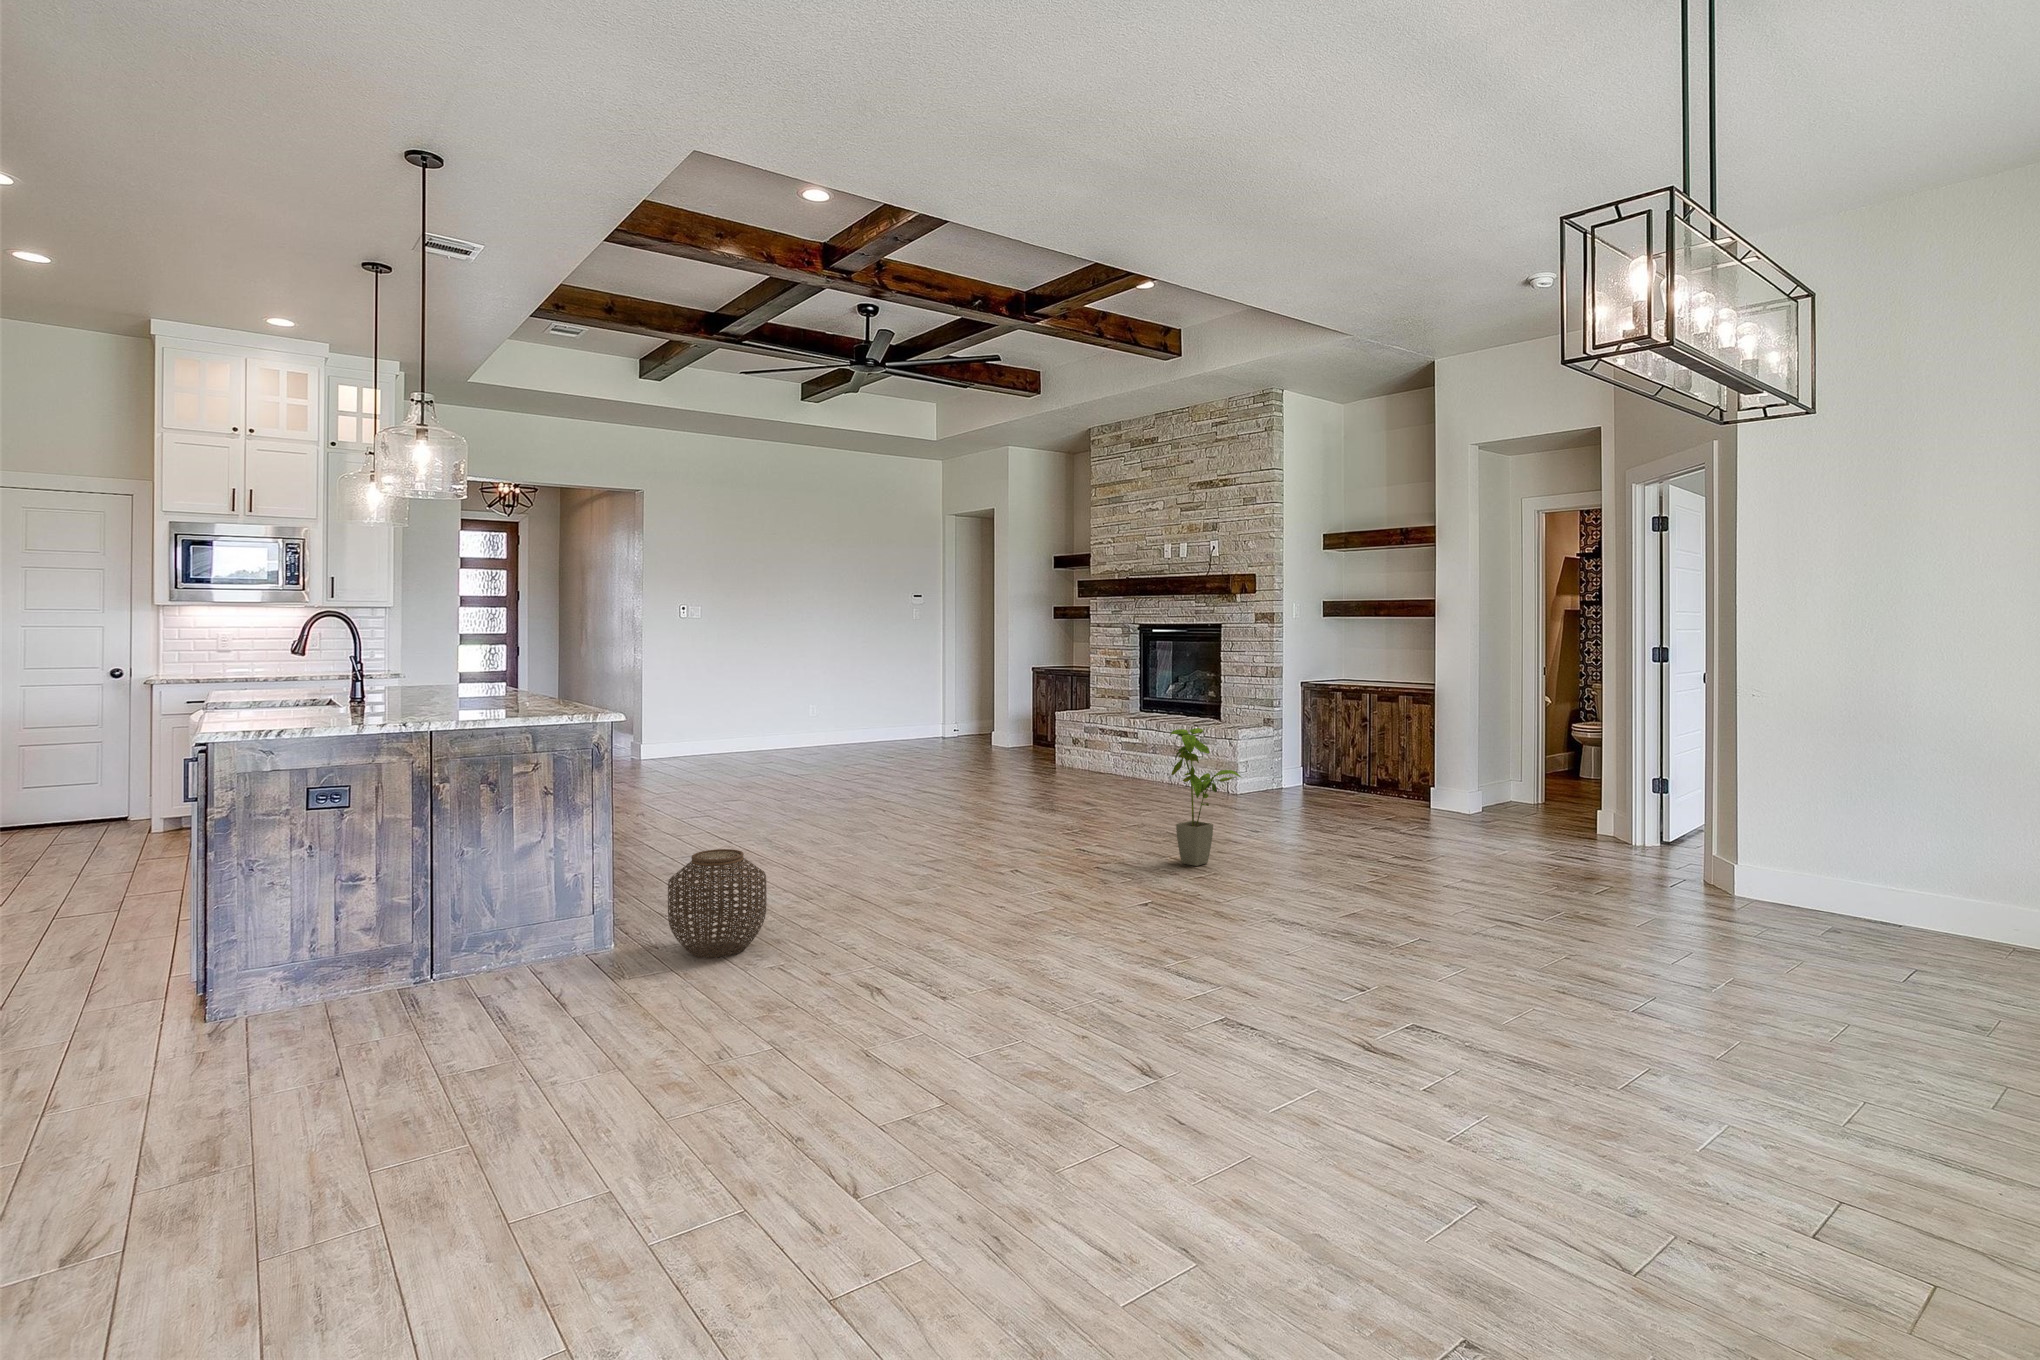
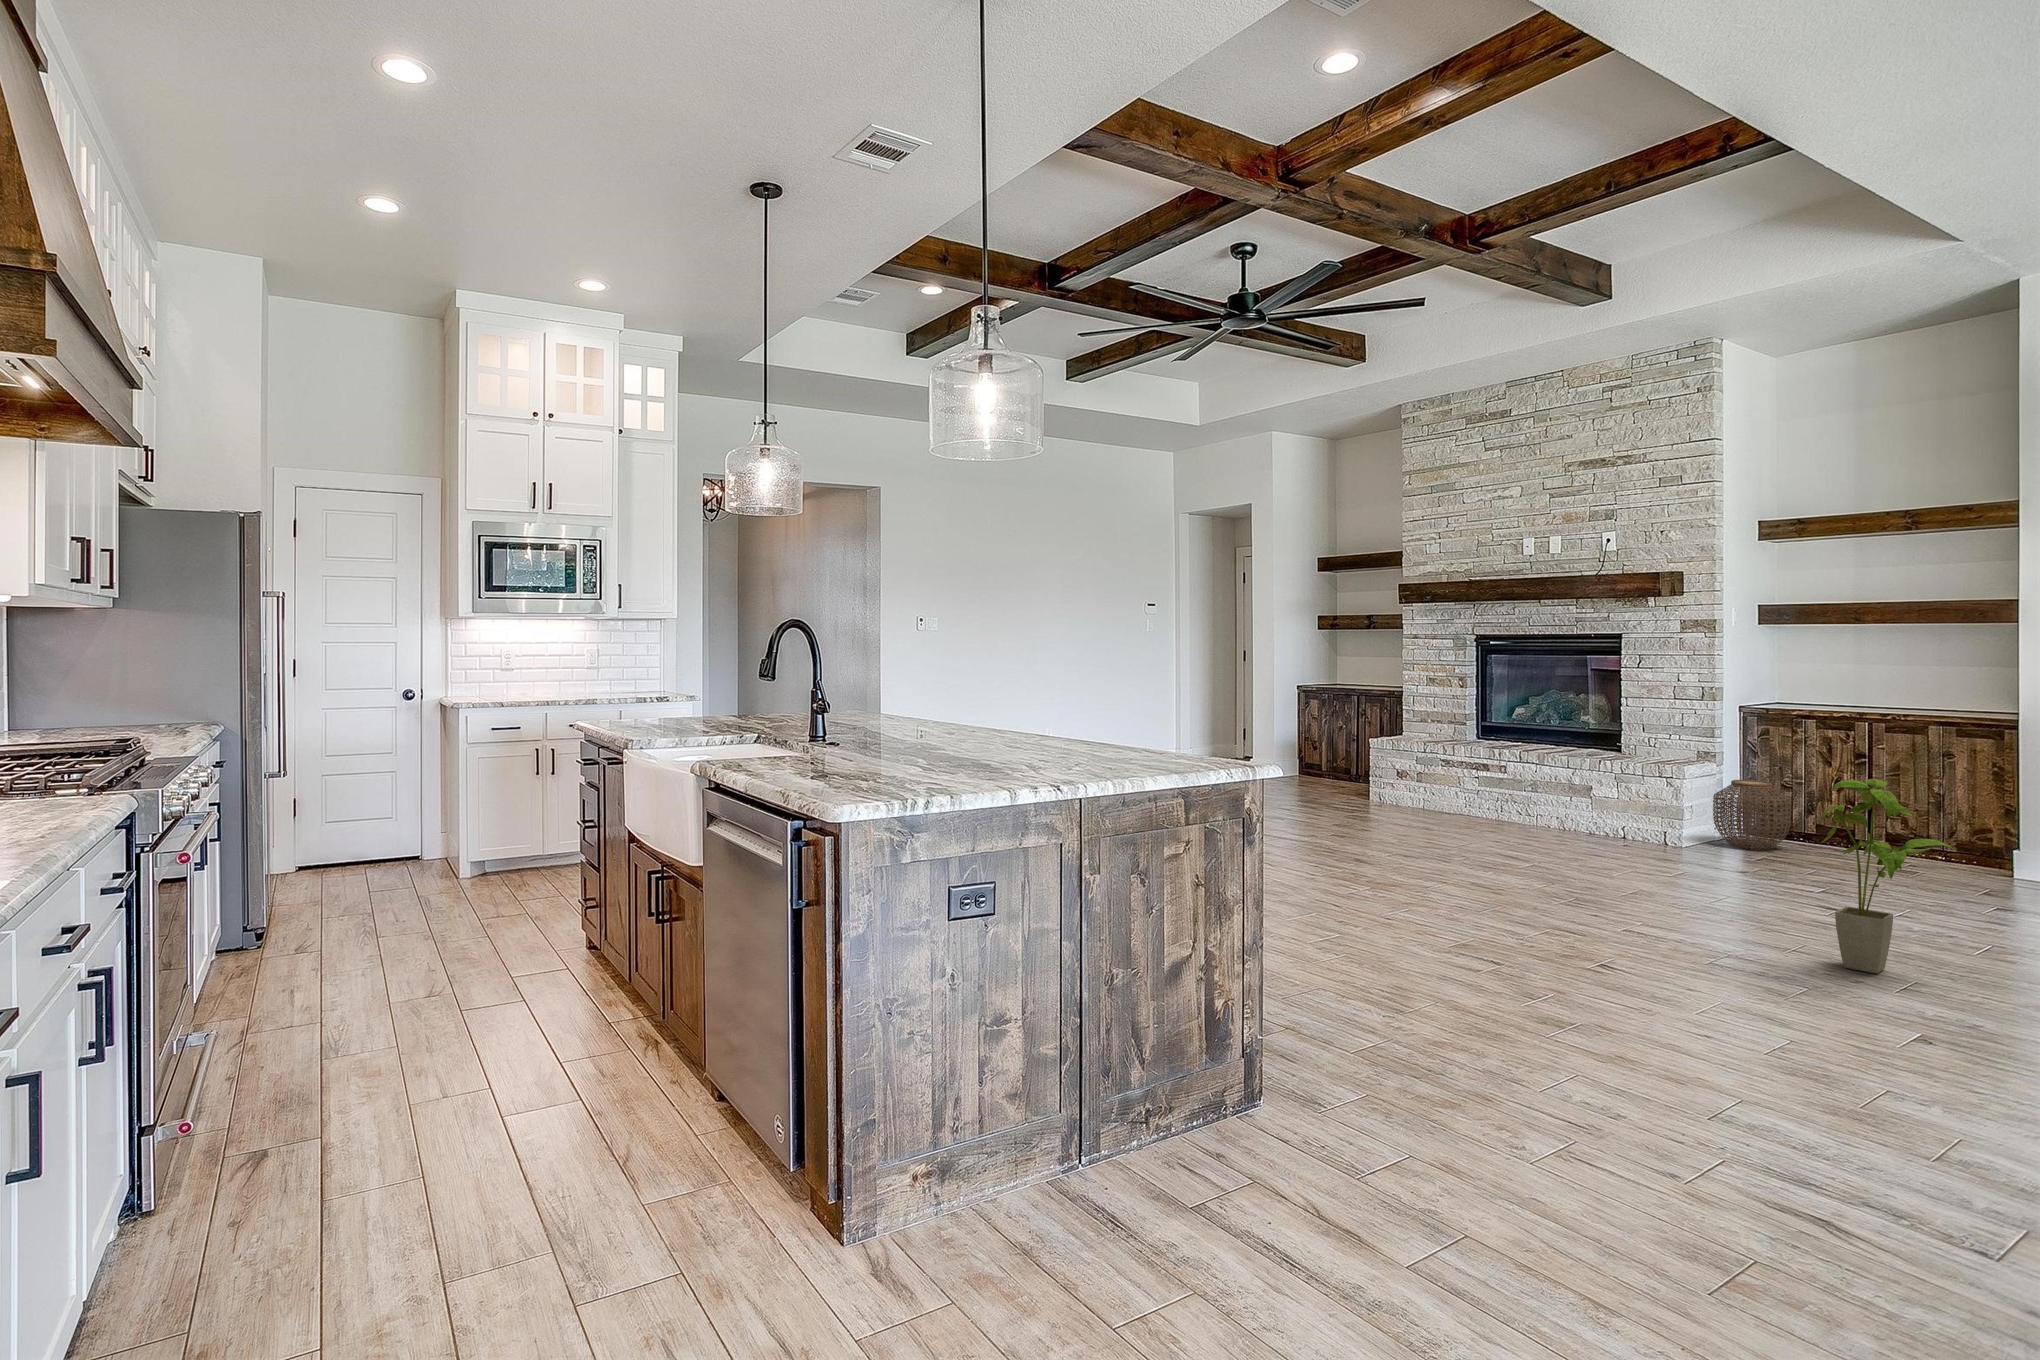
woven basket: present [668,849,767,958] -> present [1713,780,1791,850]

